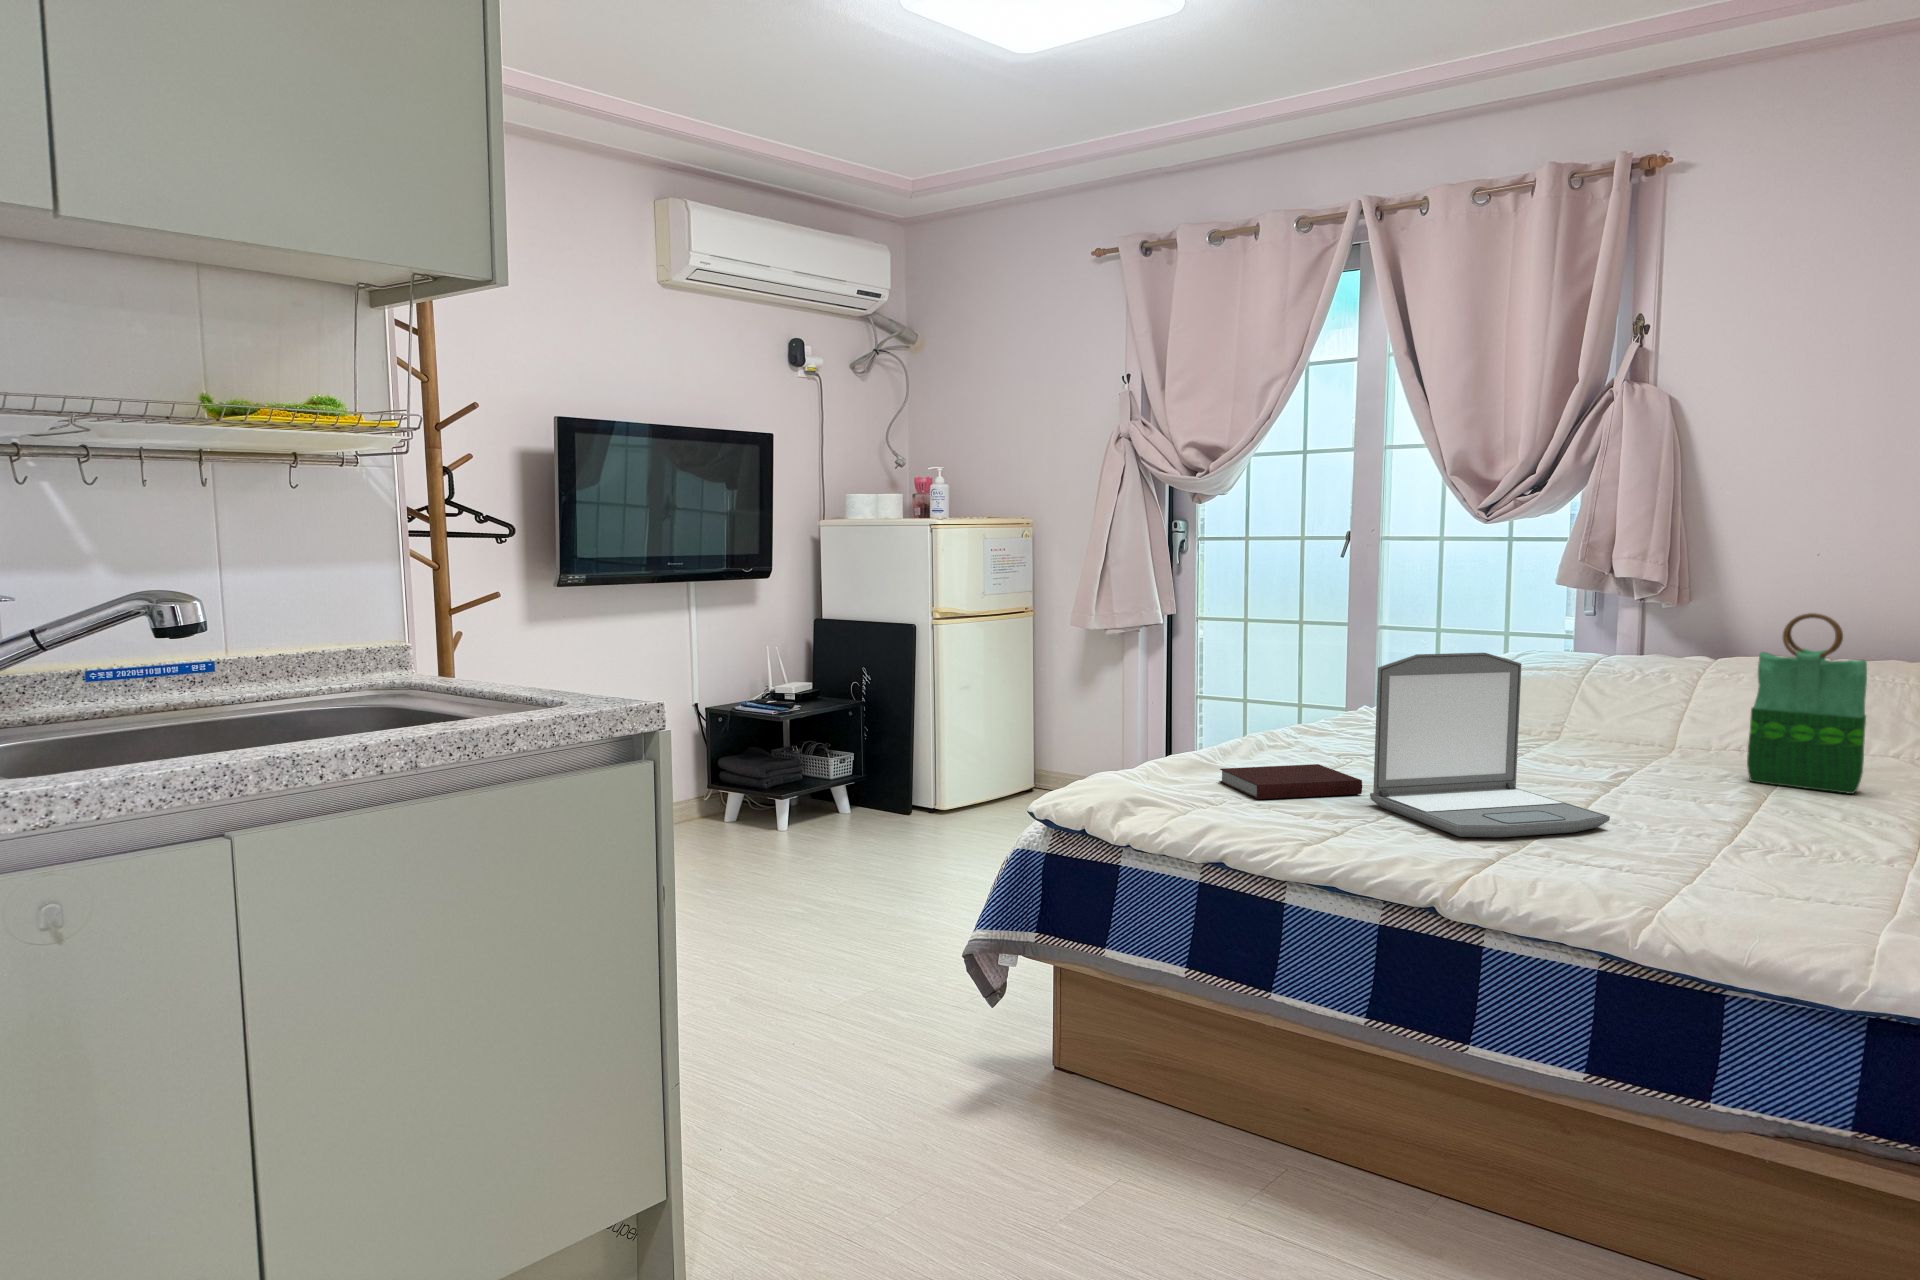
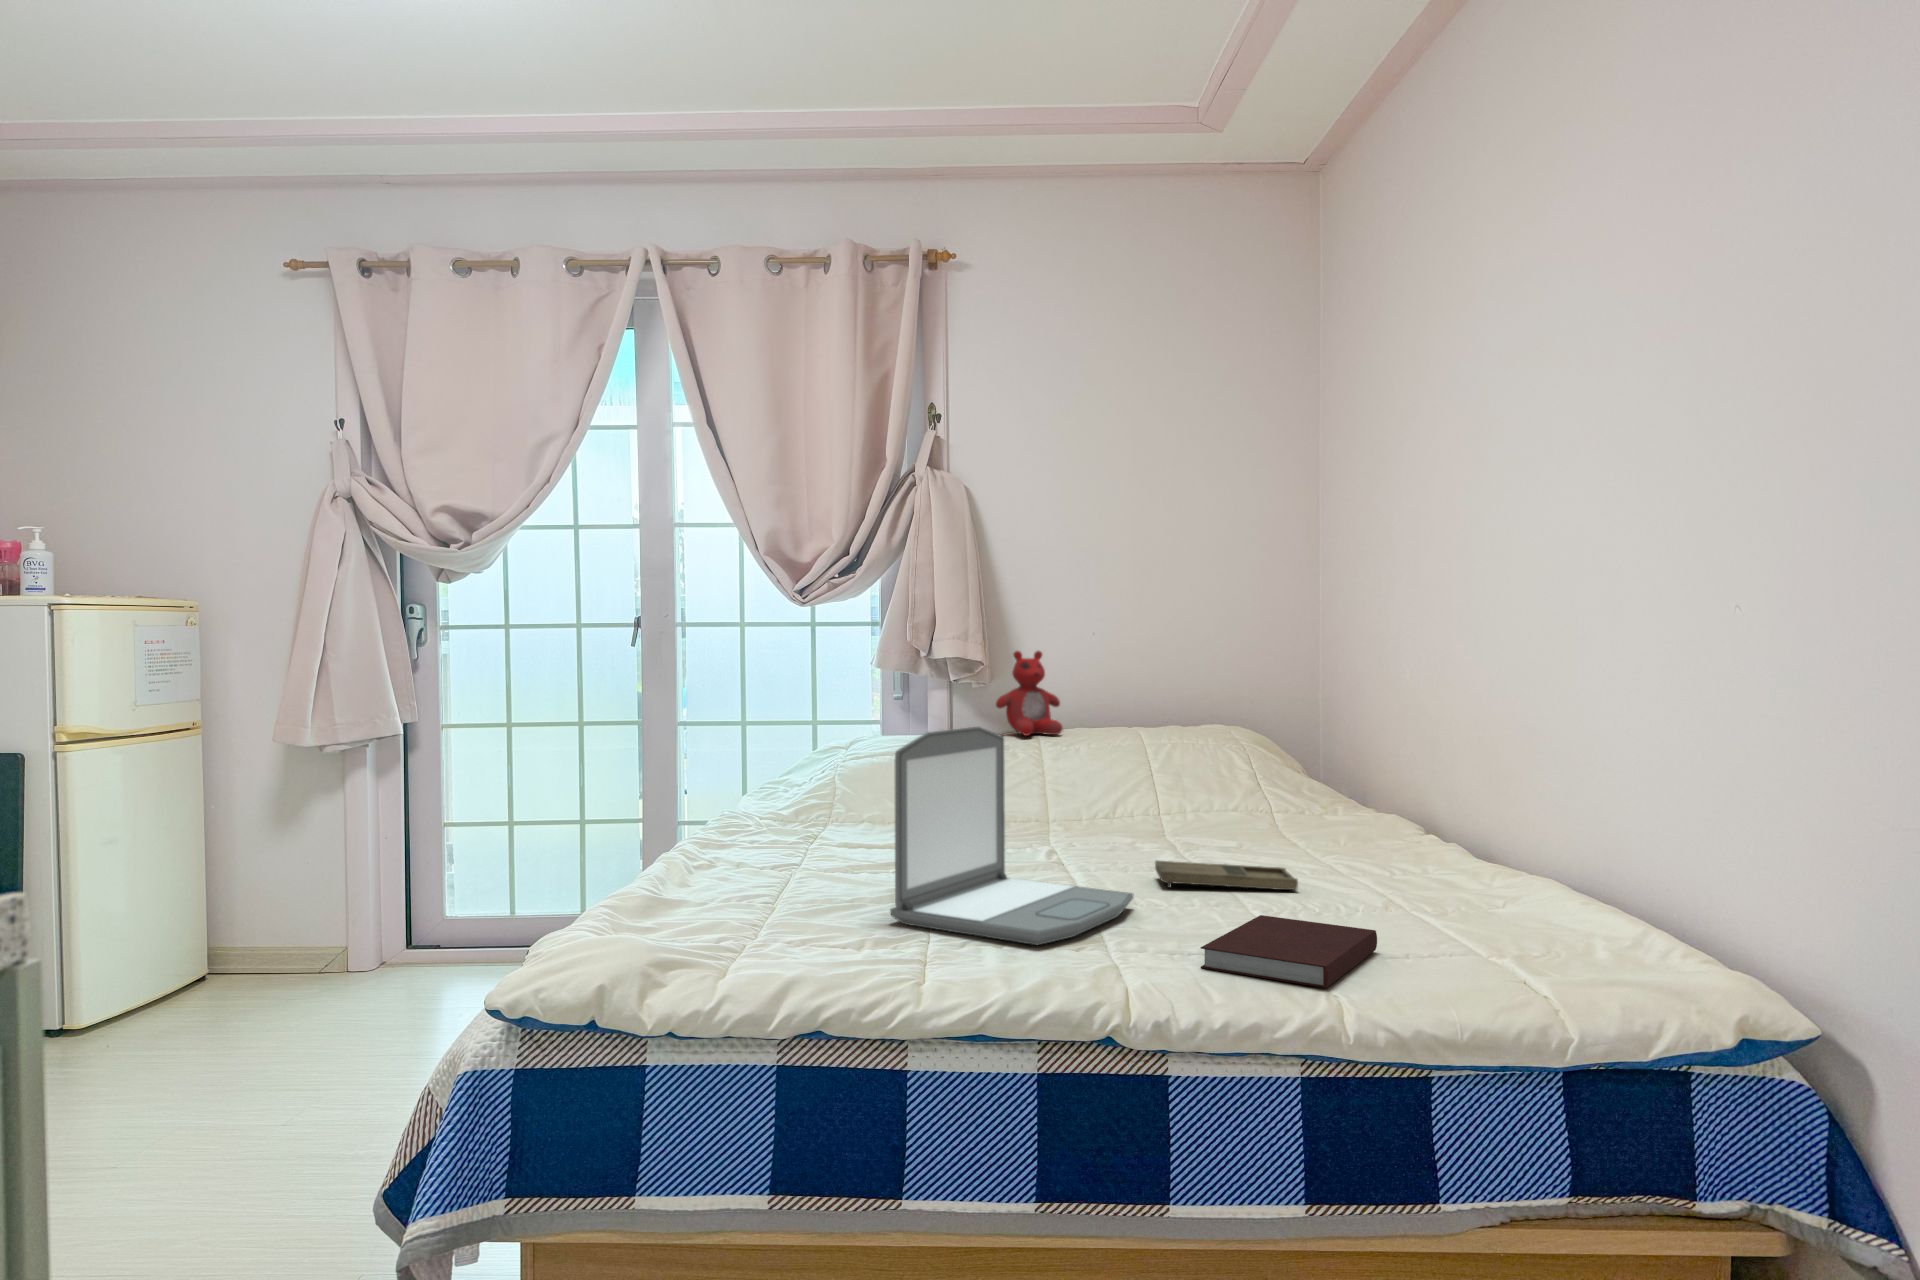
stuffed bear: none [1675,576,1759,667] -> present [996,651,1062,736]
tote bag: present [1747,613,1867,794] -> none [1128,675,1221,840]
notebook: present [1220,764,1362,799] -> present [1201,915,1377,988]
tray: none [1675,796,1842,844] -> present [1155,861,1298,890]

